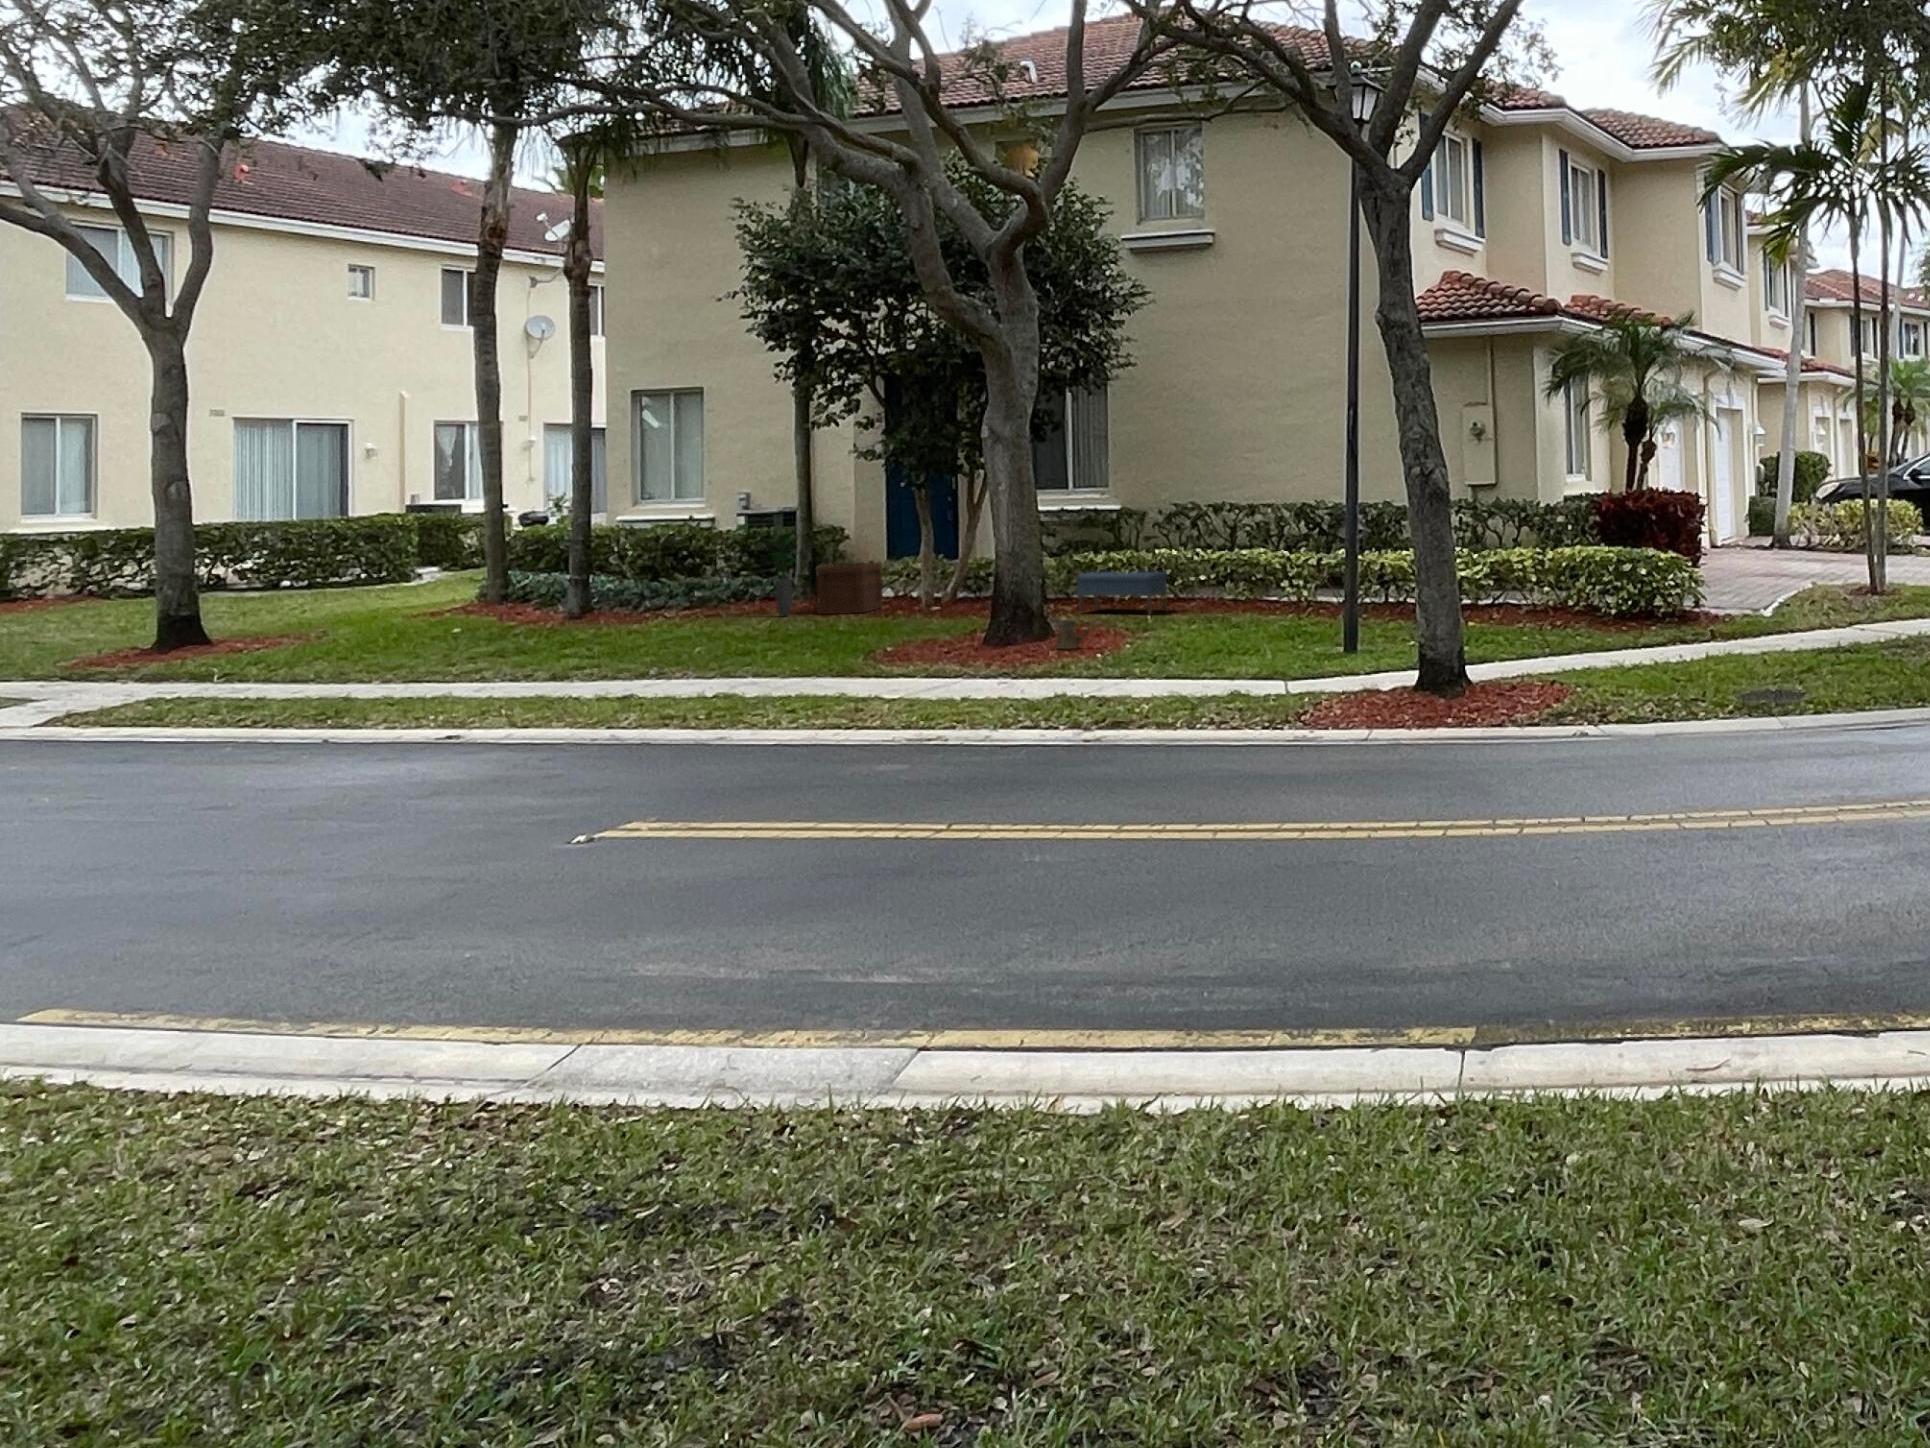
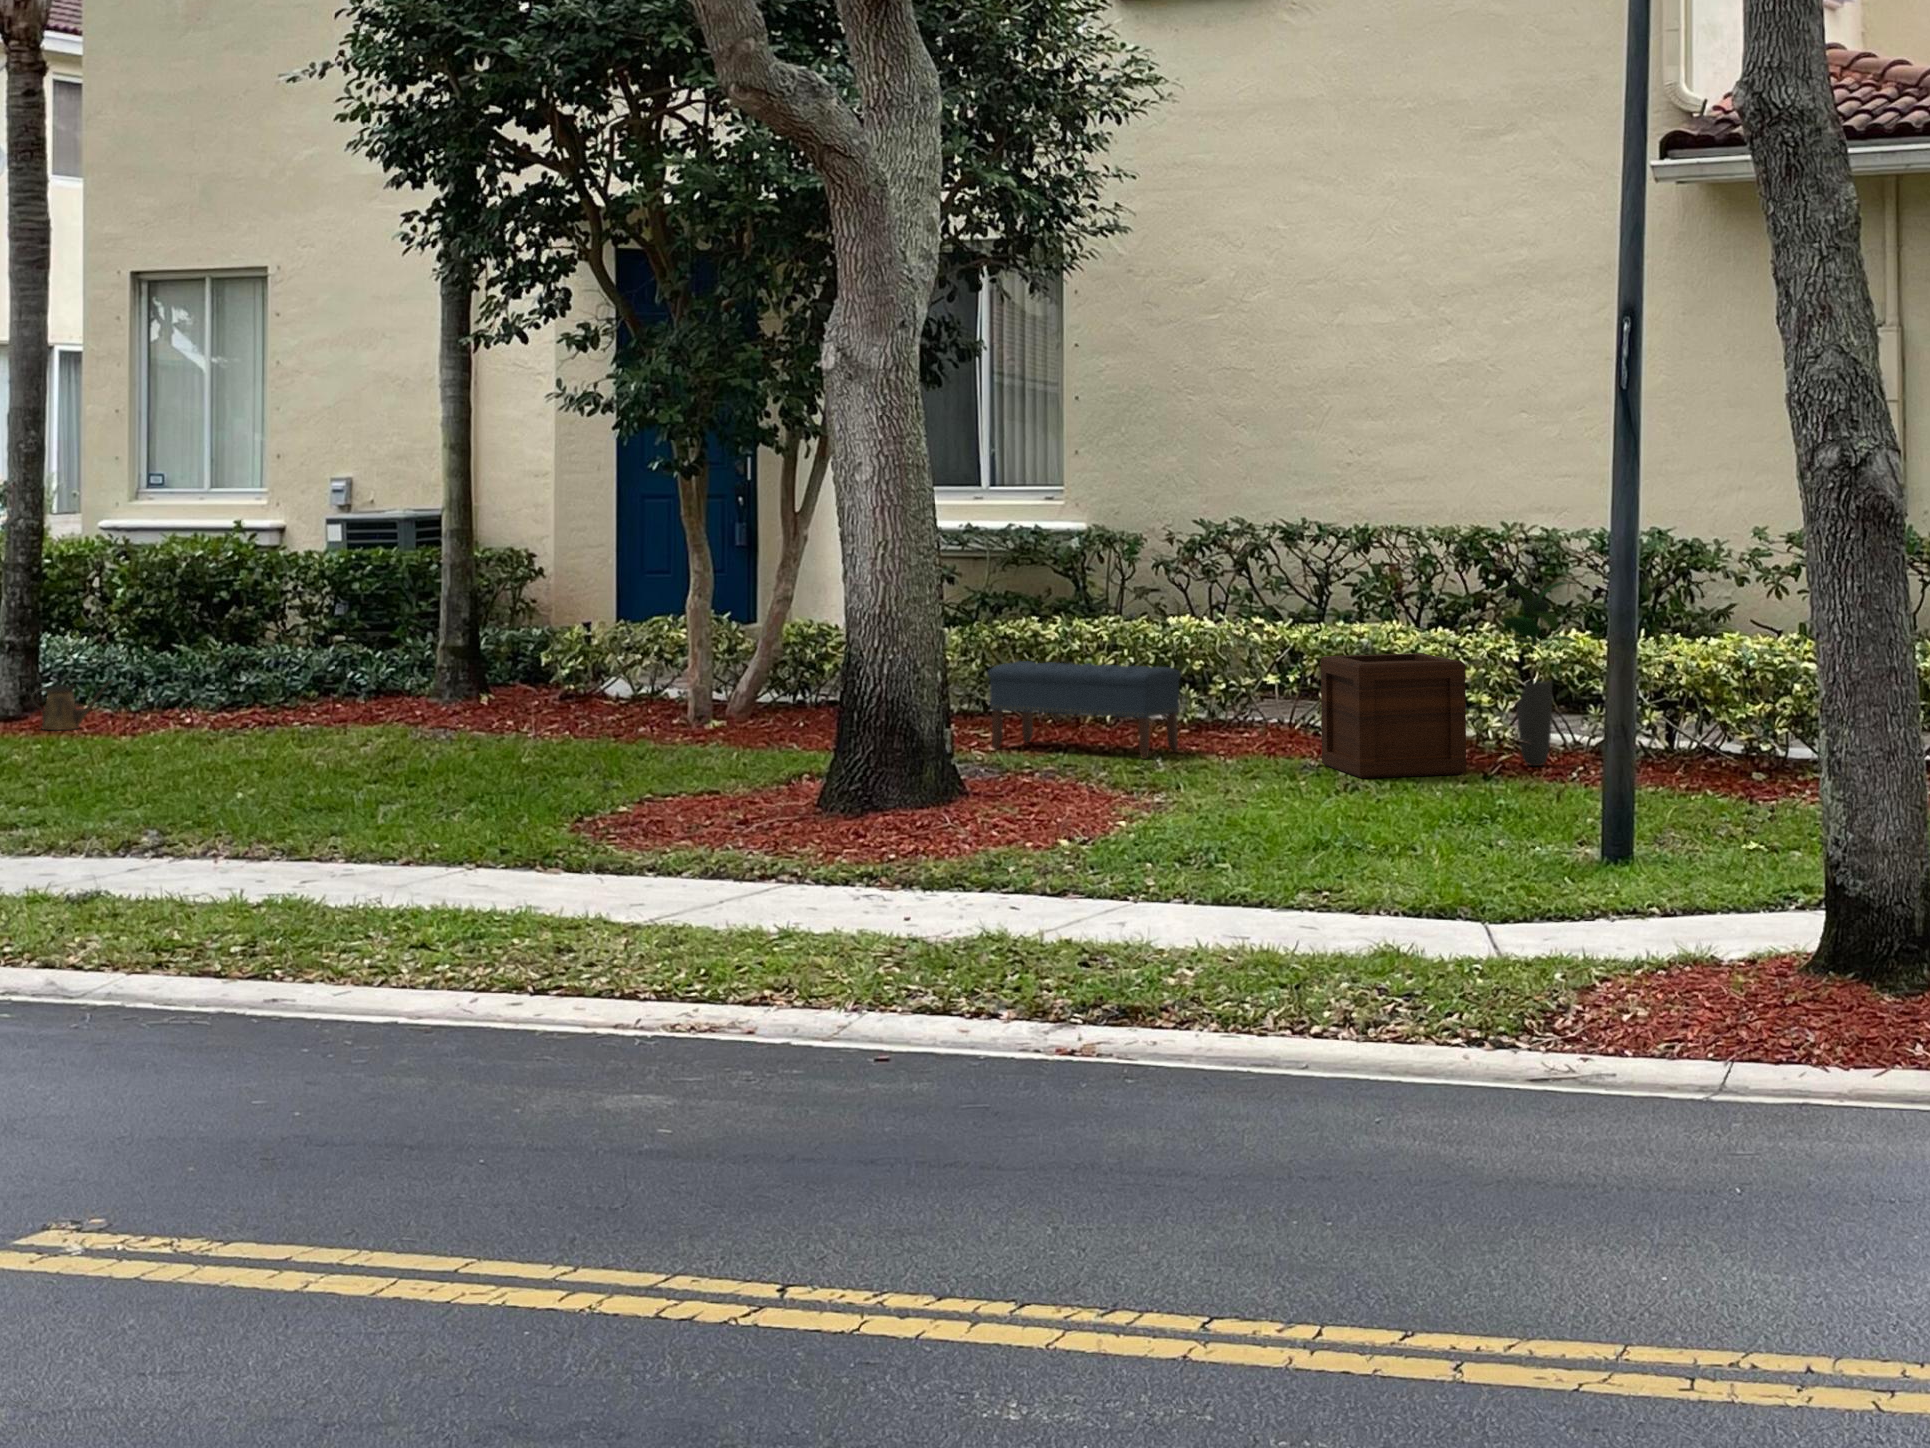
potted plant: present [771,536,801,616] -> present [1497,581,1575,766]
wooden crate: present [816,562,883,614] -> present [1321,653,1466,778]
watering can: present [1051,622,1091,649] -> present [31,680,112,730]

